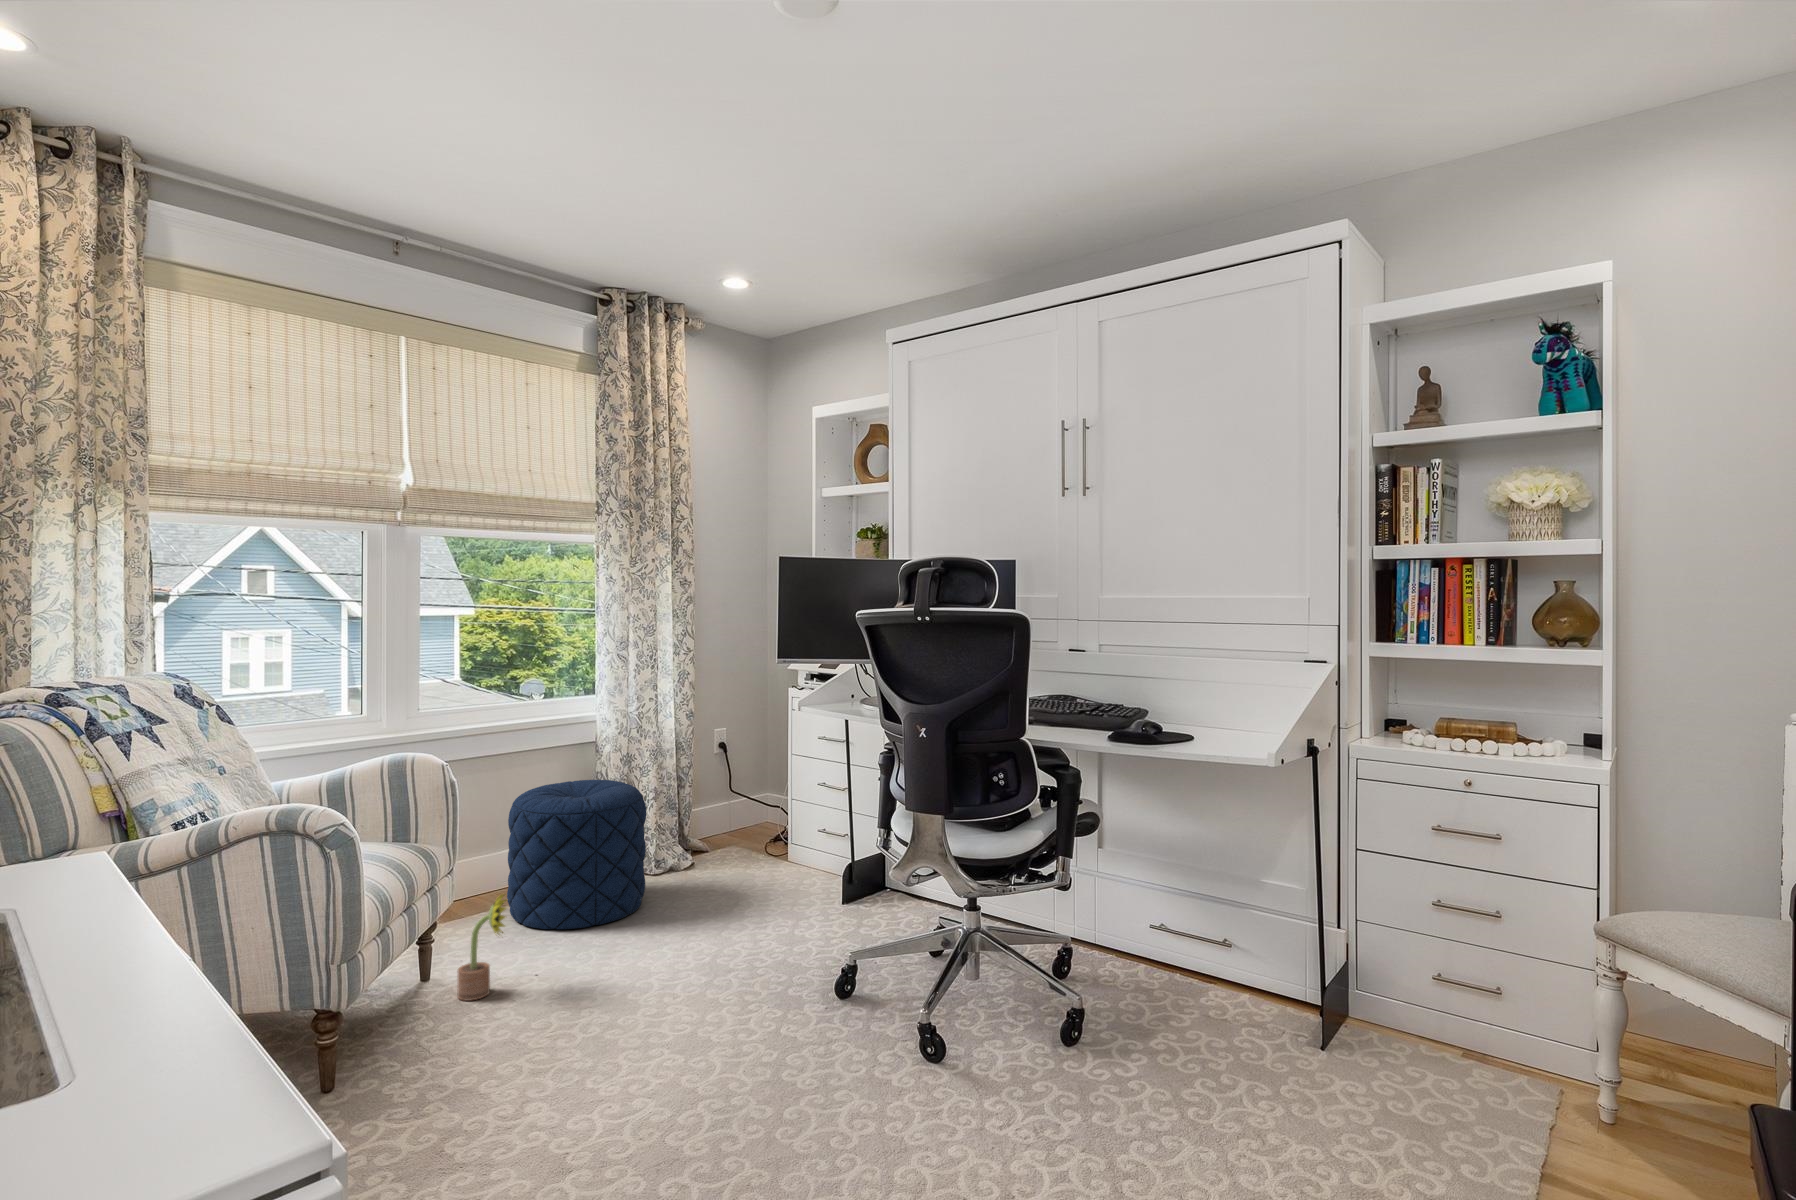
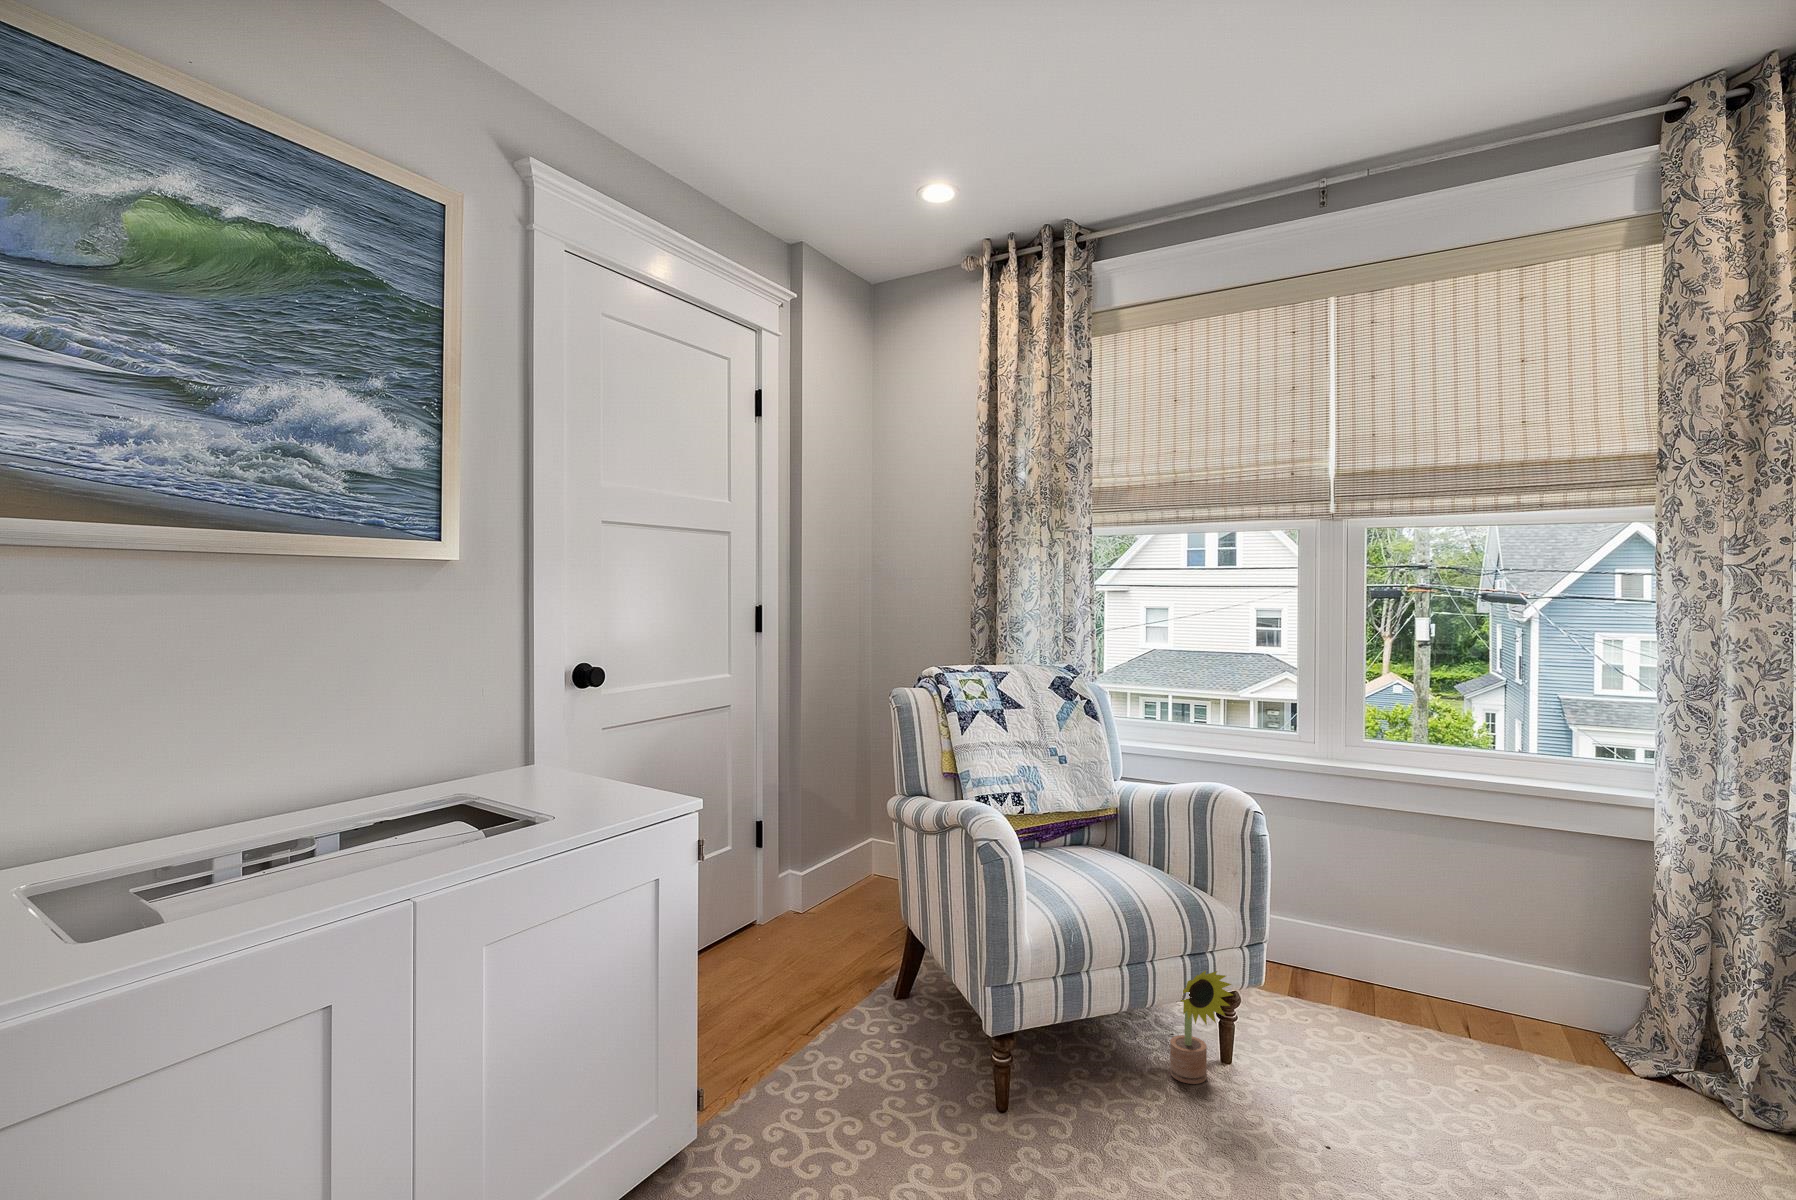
pouf: present [507,780,646,929] -> none [1383,877,1619,1129]

